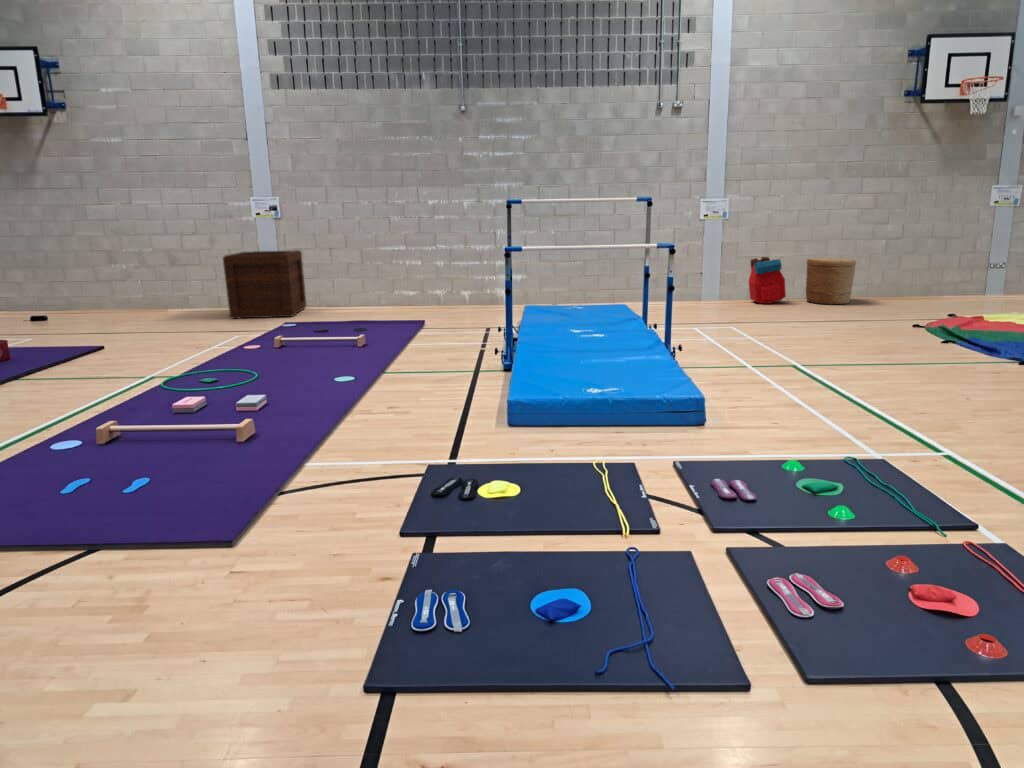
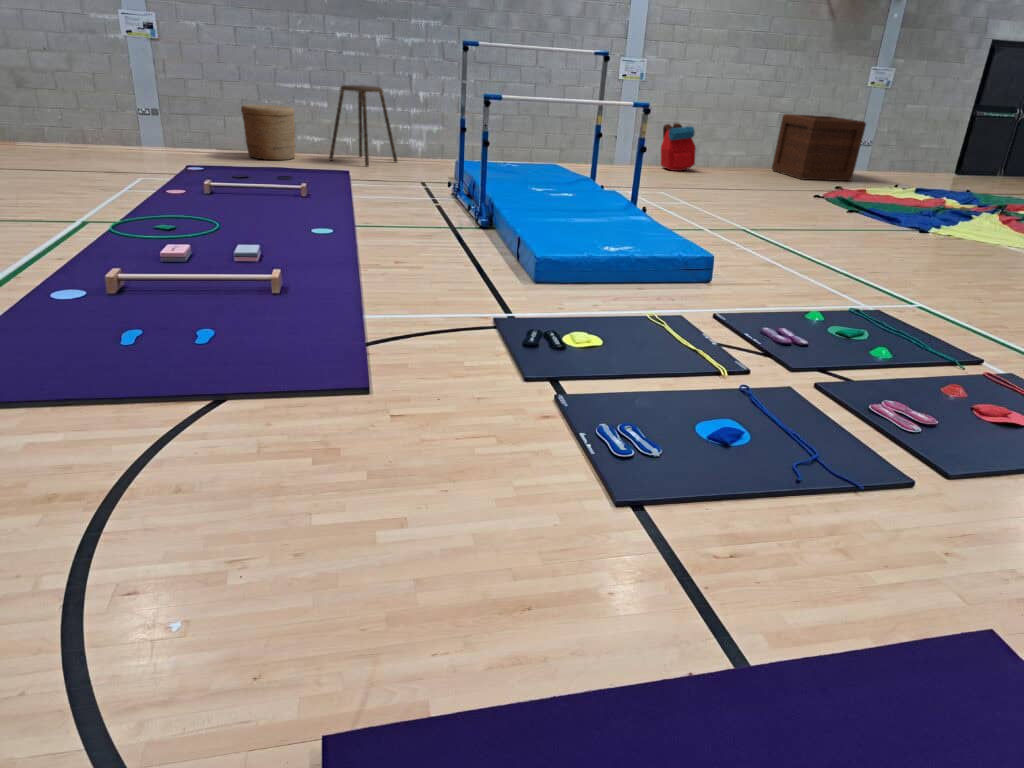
stool: none [417,243,479,314] -> present [329,85,397,166]
wooden crate: present [223,250,306,318] -> present [772,114,866,181]
woven basket: present [806,257,856,305] -> present [241,105,296,160]

